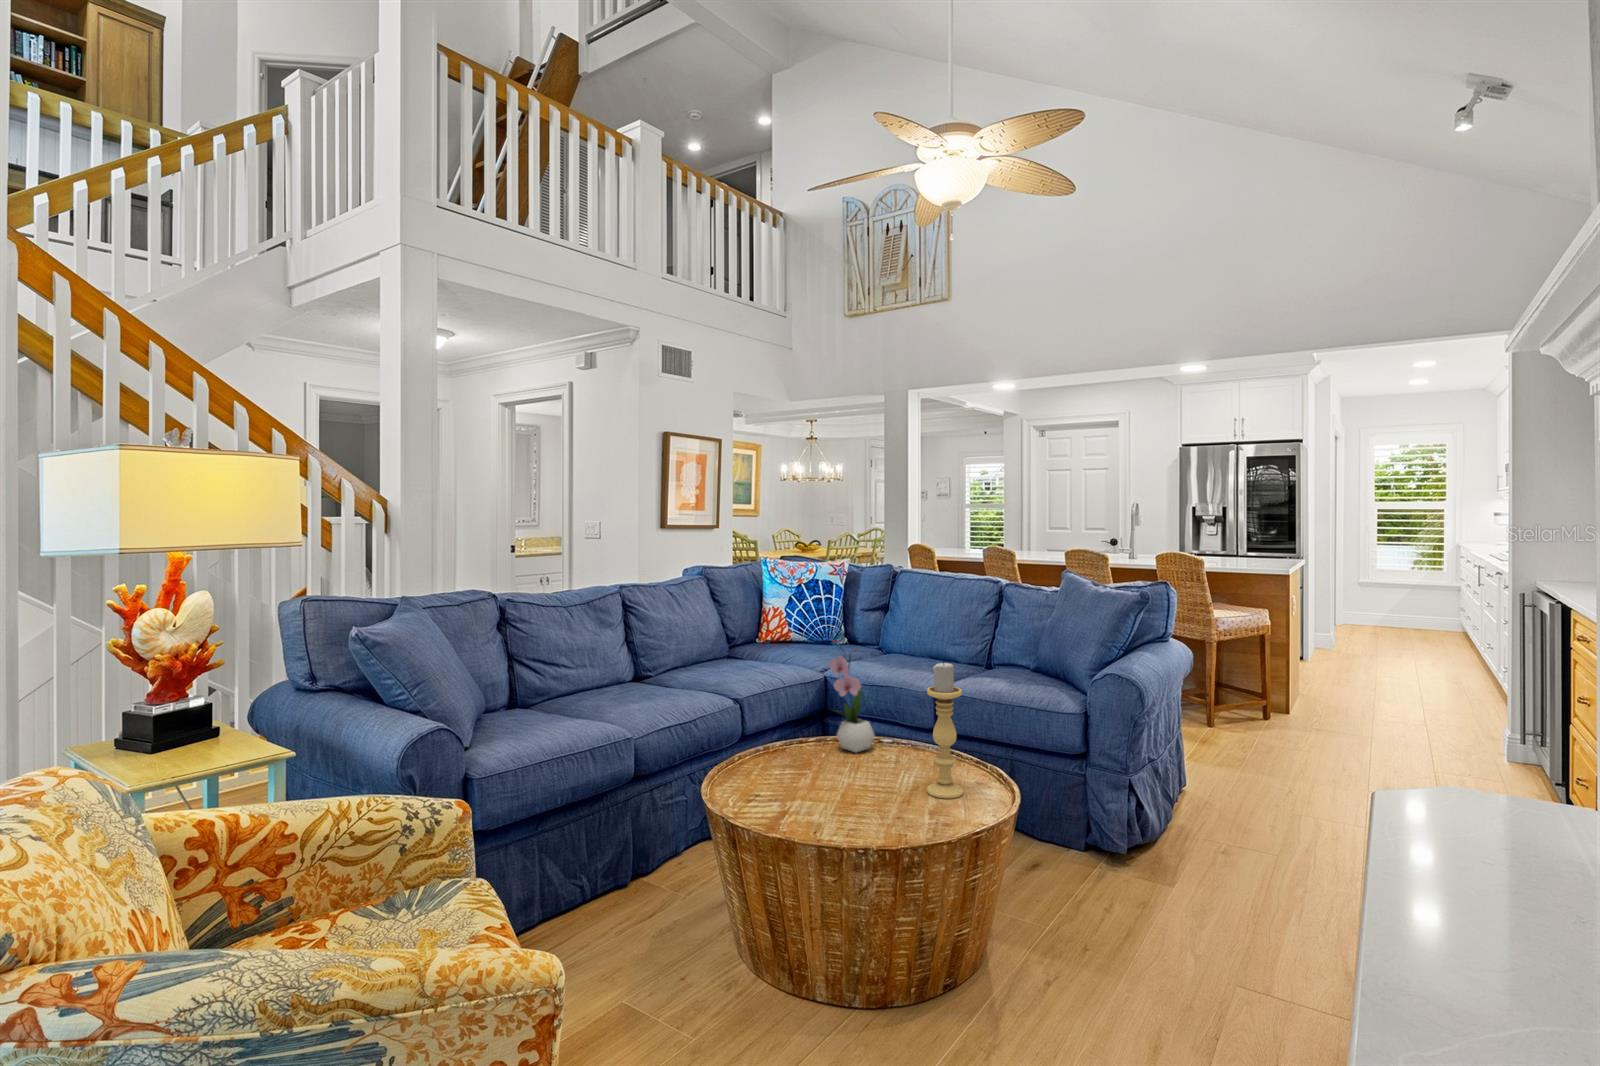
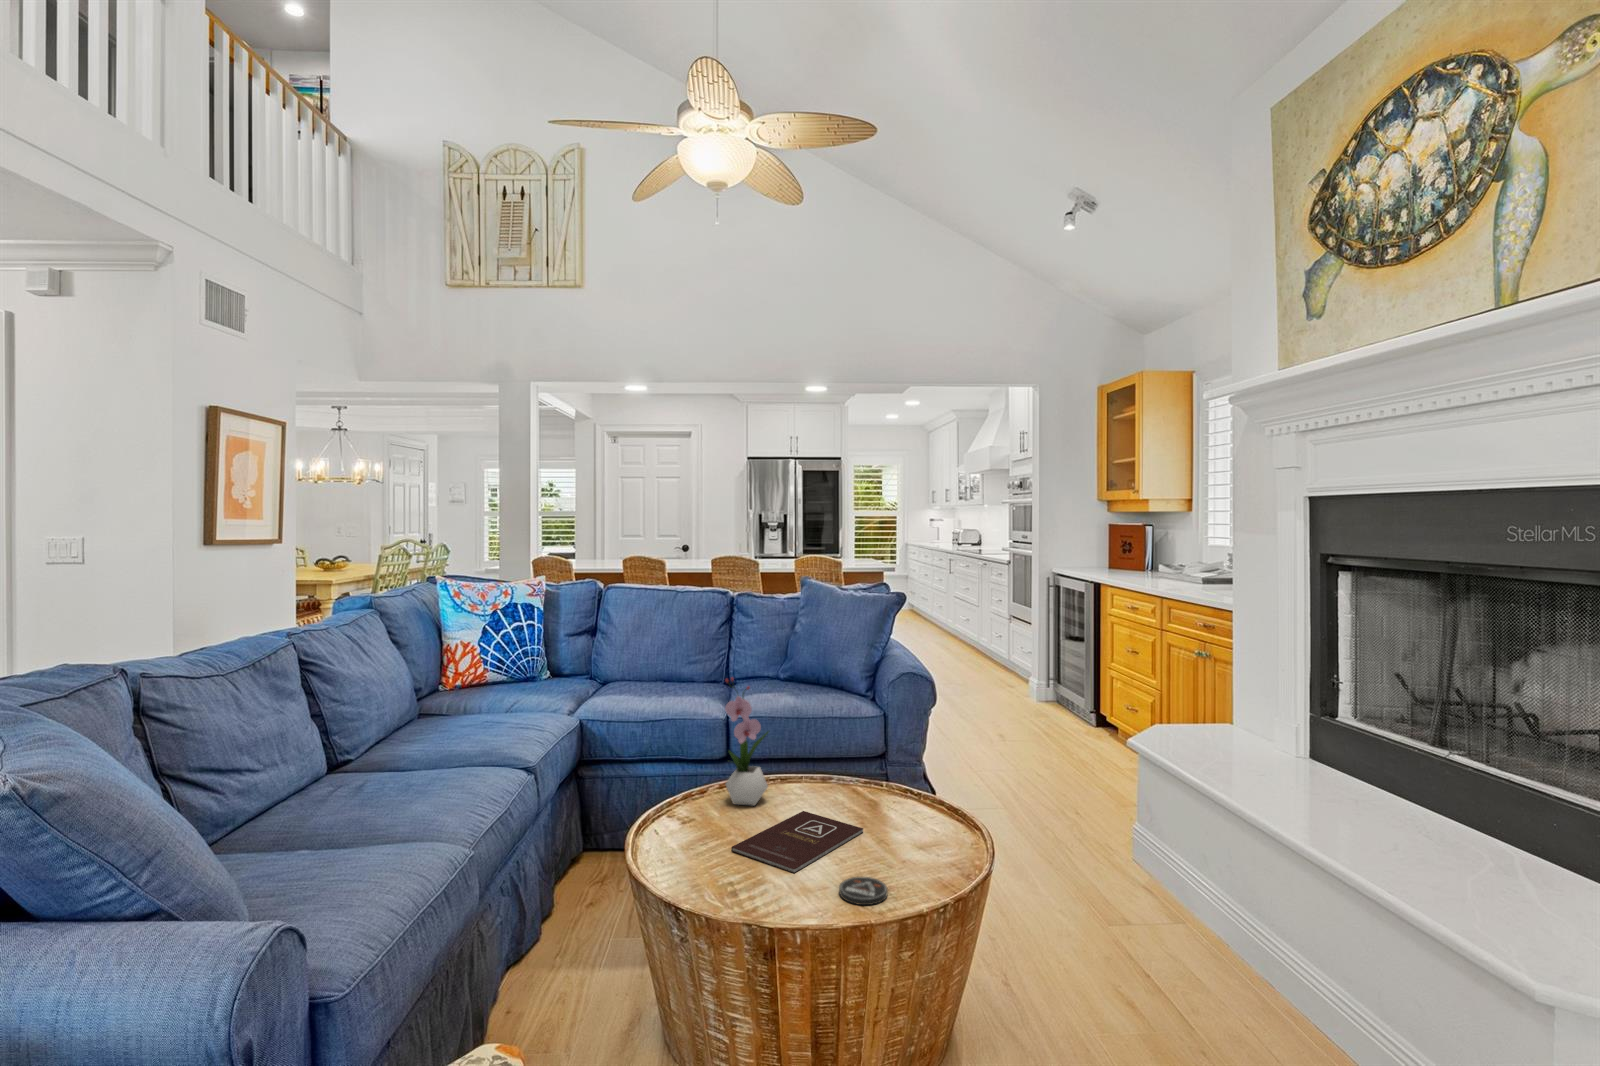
candle holder: present [927,662,963,799] -> none [886,689,925,835]
book: none [788,763,904,798] -> present [731,811,863,873]
coaster: none [807,809,848,830] -> present [839,877,888,905]

